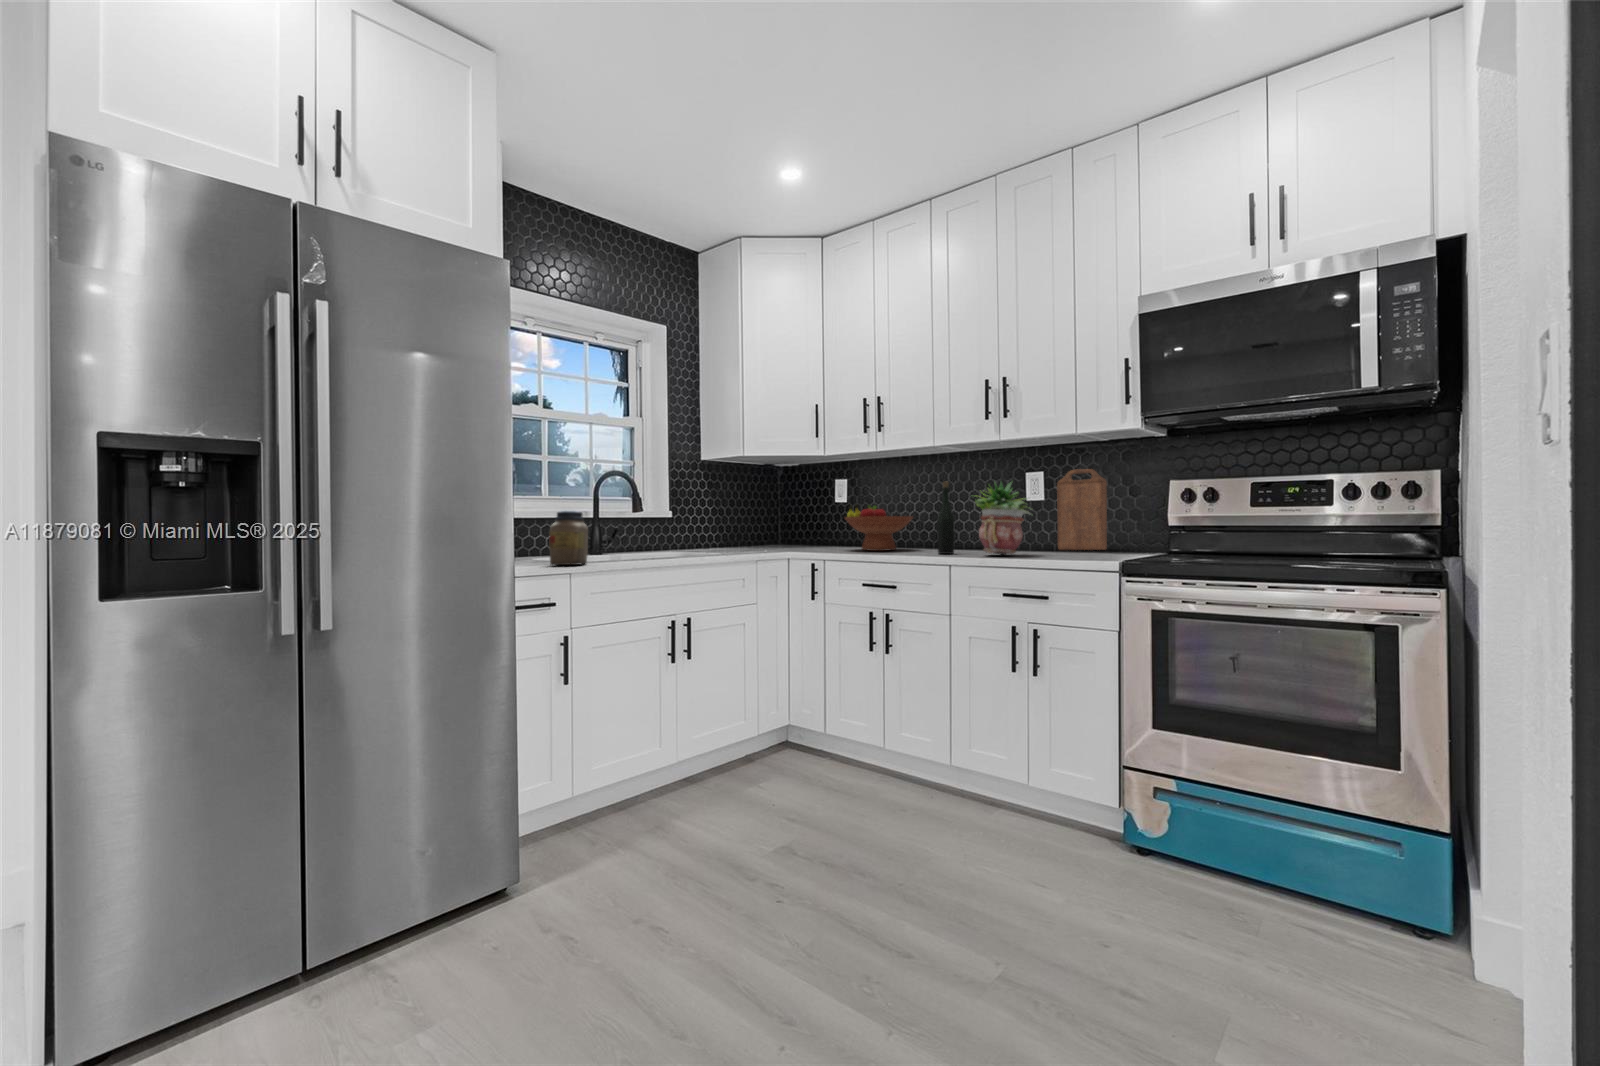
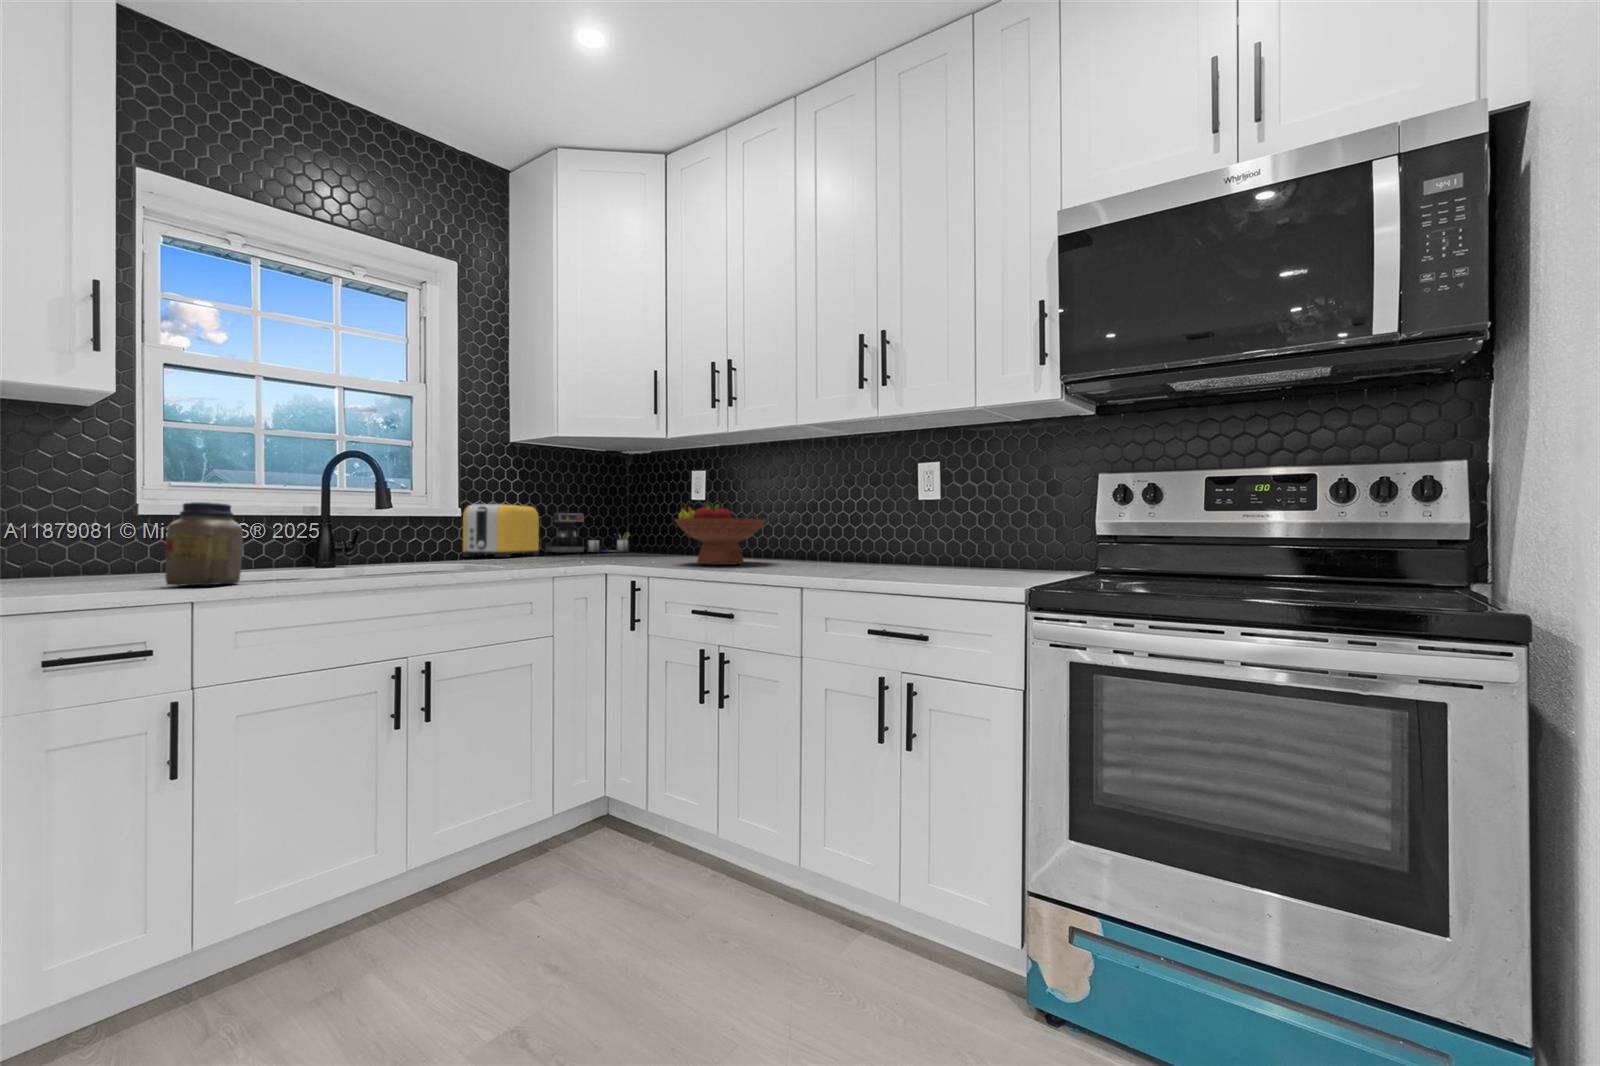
cutting board: present [1057,469,1107,550] -> none [955,459,1018,567]
bottle: present [937,481,954,554] -> none [788,471,812,571]
potted plant: present [974,482,1031,555] -> none [829,469,917,574]
toaster: none [674,508,724,547] -> present [463,504,539,557]
coffee maker: none [723,513,786,544] -> present [545,513,629,552]

